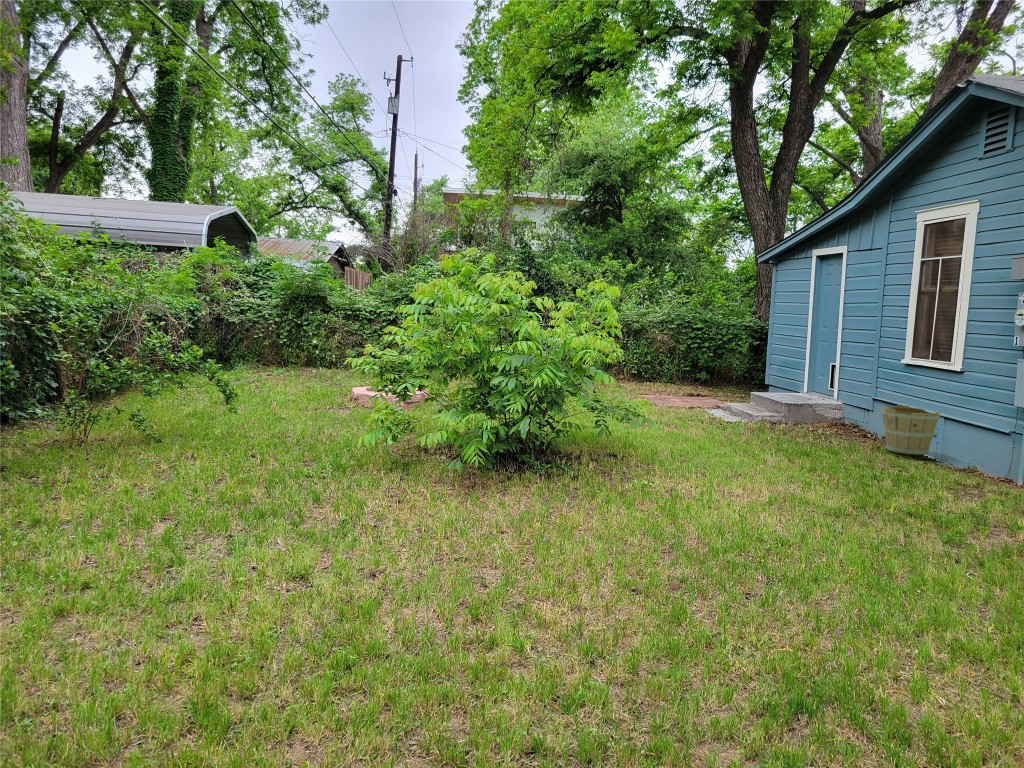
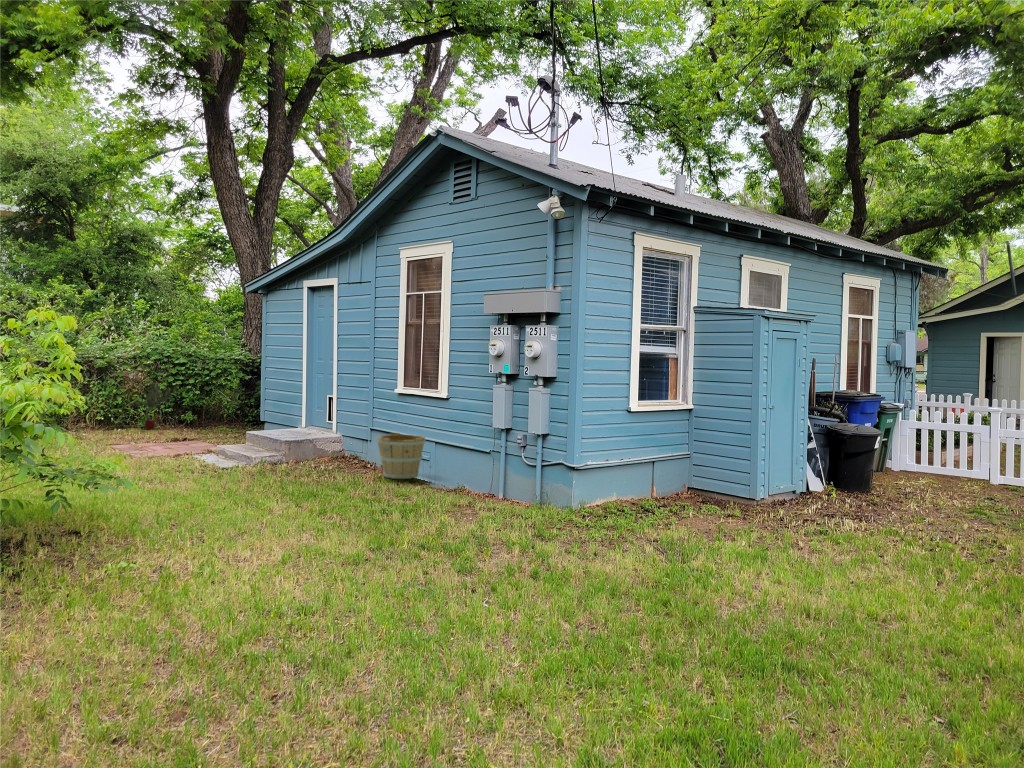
potted tree: none [654,344,689,386] -> present [129,383,171,430]

